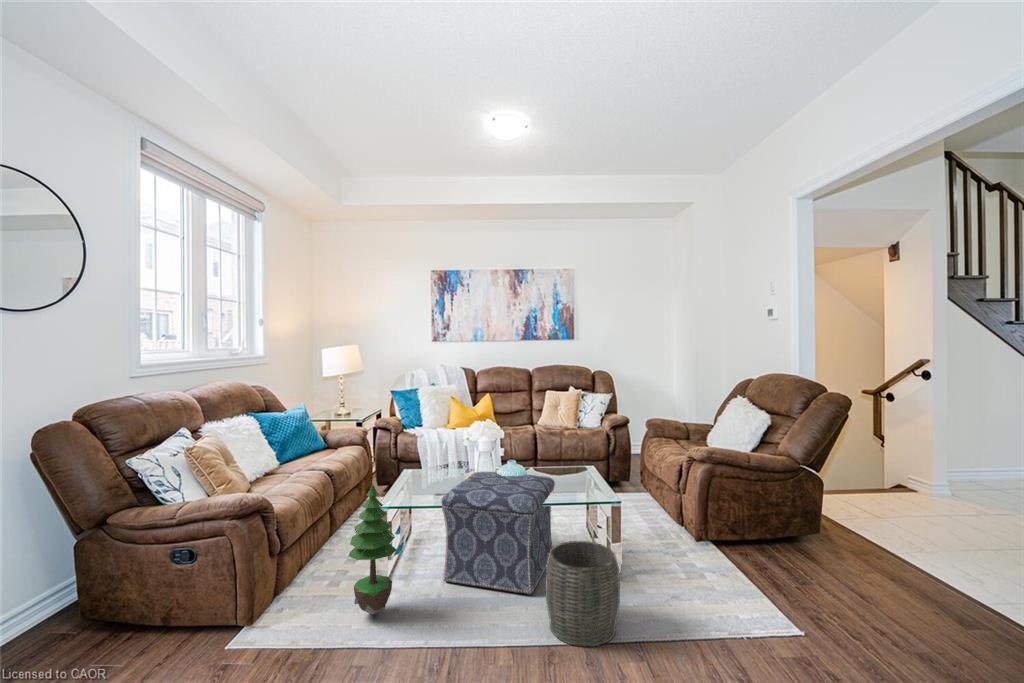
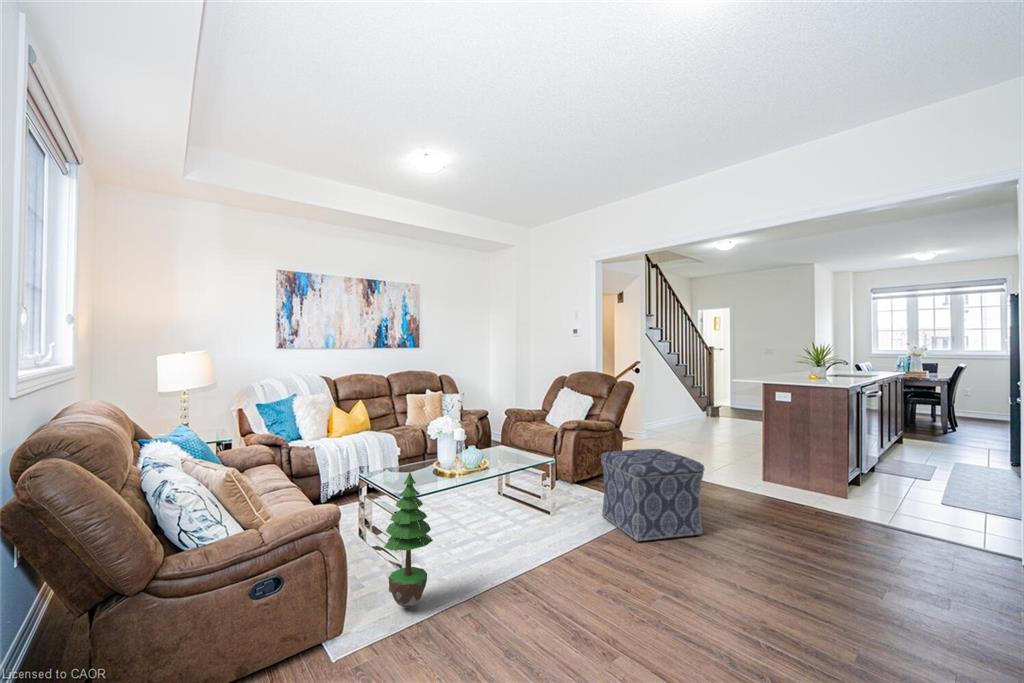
ottoman: present [442,472,555,595] -> present [601,449,704,542]
woven basket: present [545,541,620,647] -> none [552,498,612,579]

